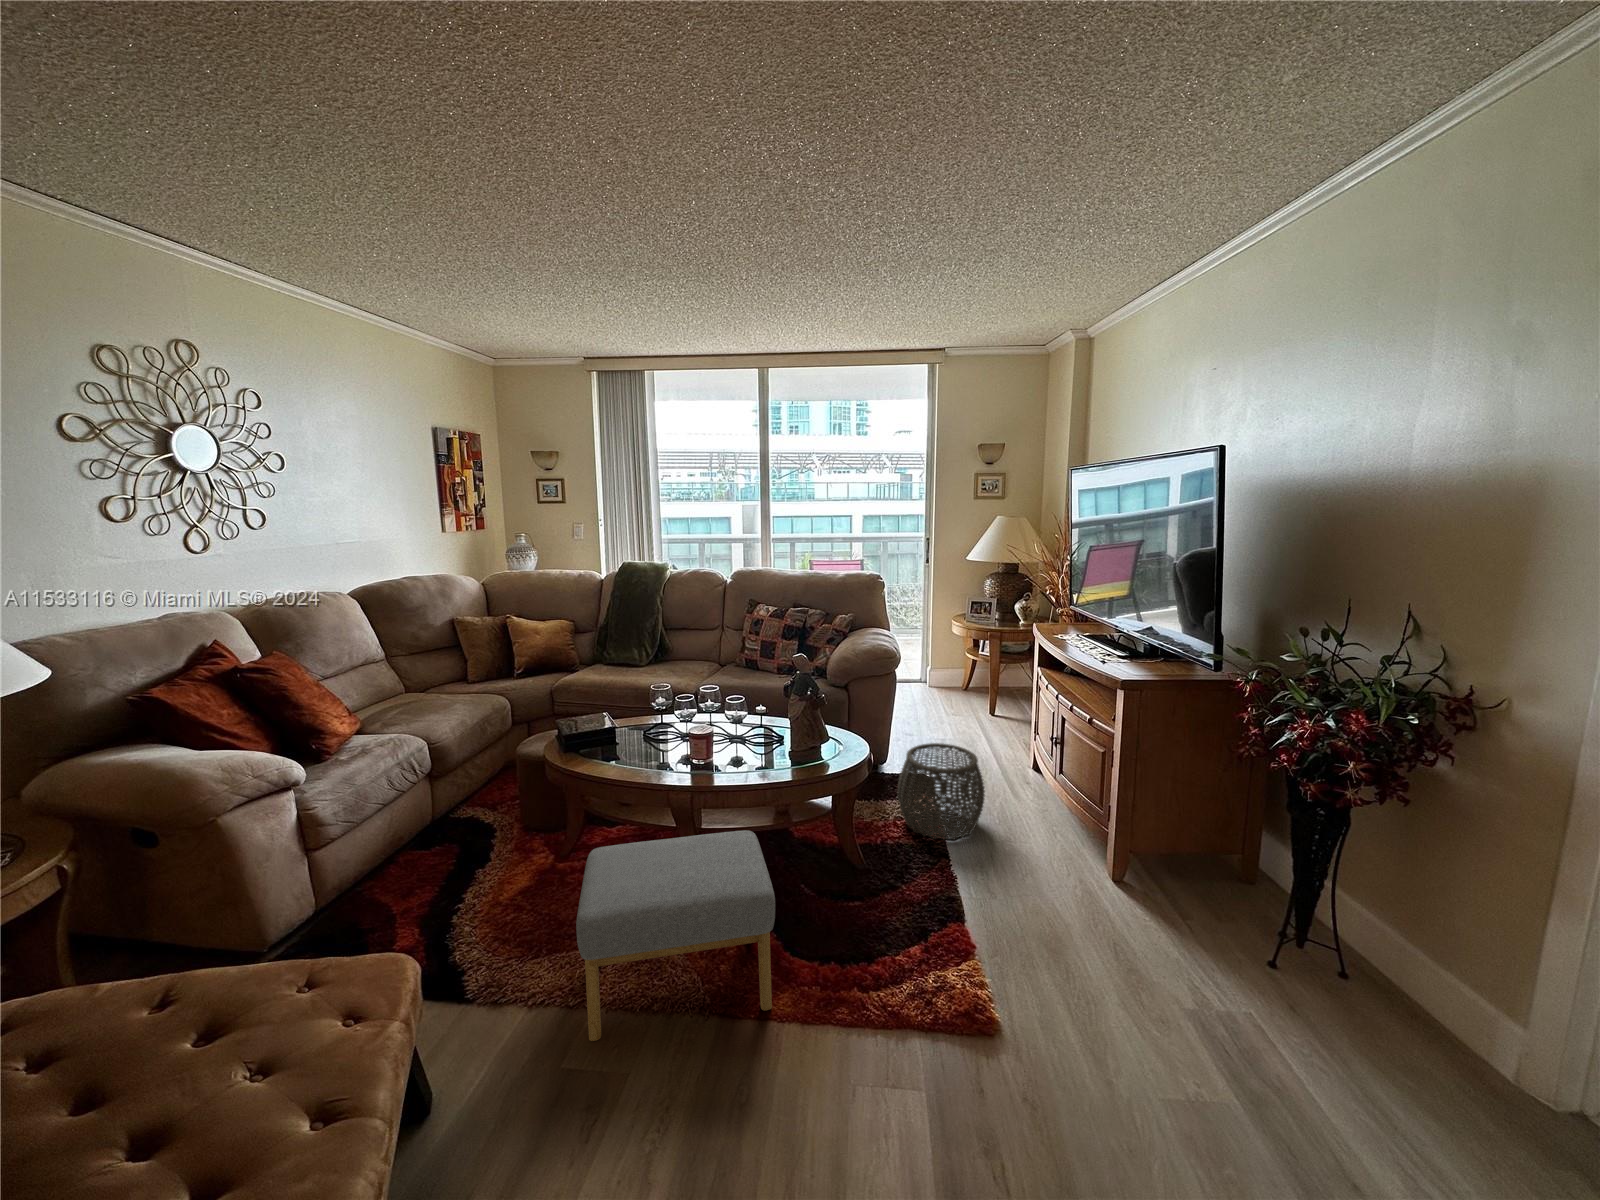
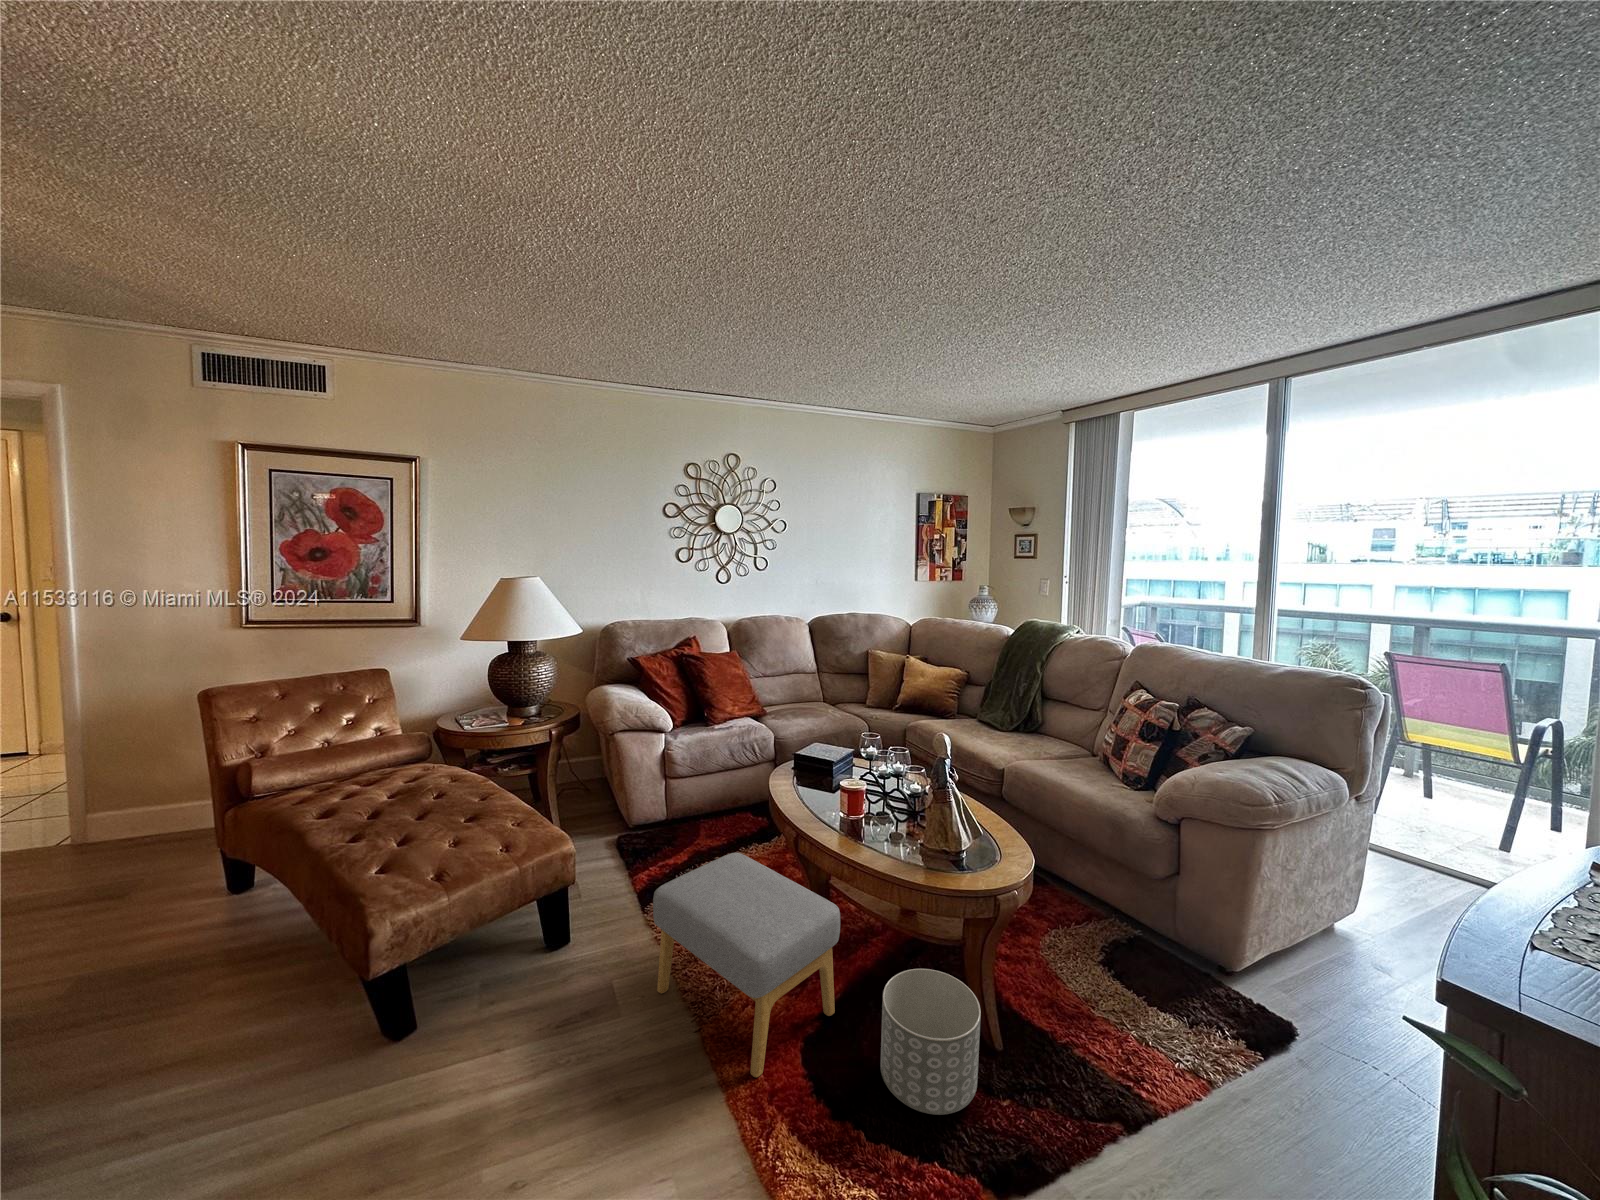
woven basket: present [898,743,985,840] -> none [1129,945,1286,1128]
planter: none [820,831,899,935] -> present [880,969,981,1115]

